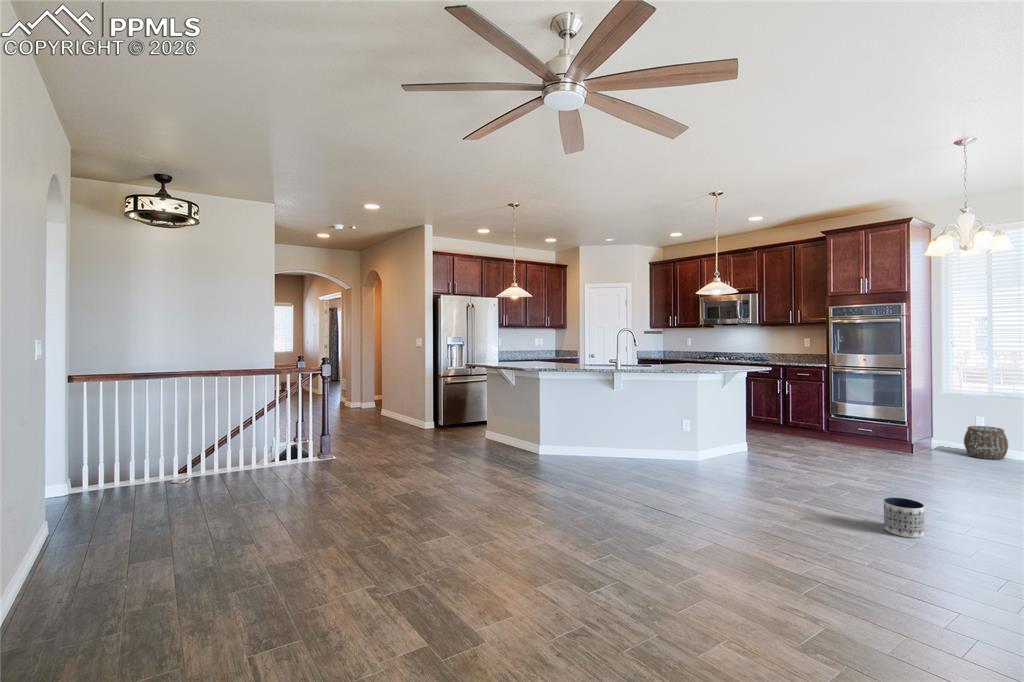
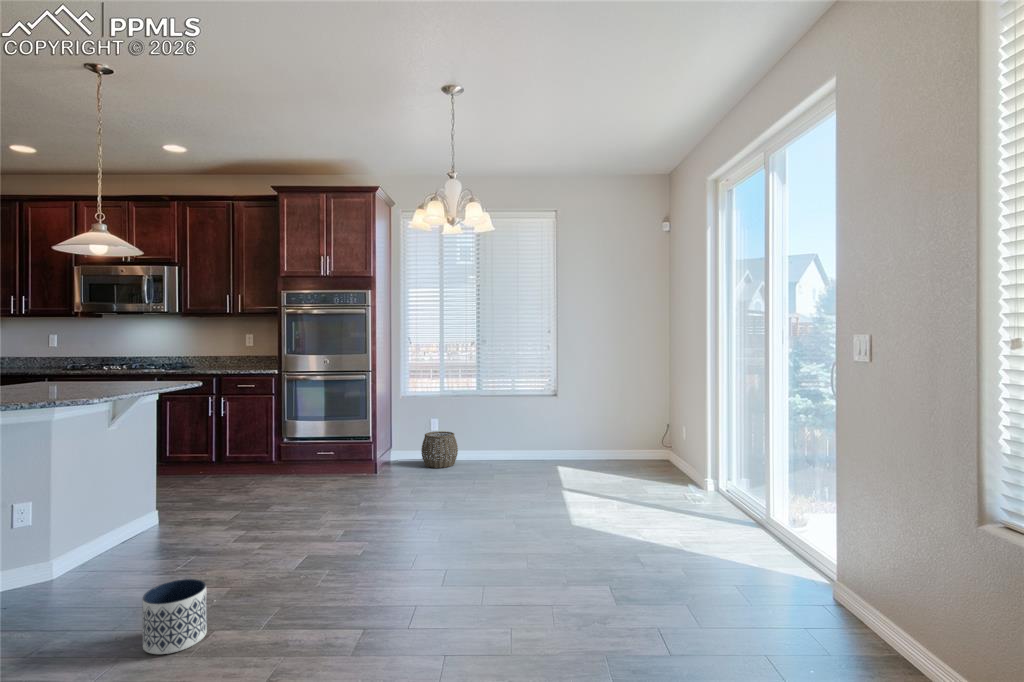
planter: present [884,498,925,538] -> present [142,579,207,654]

